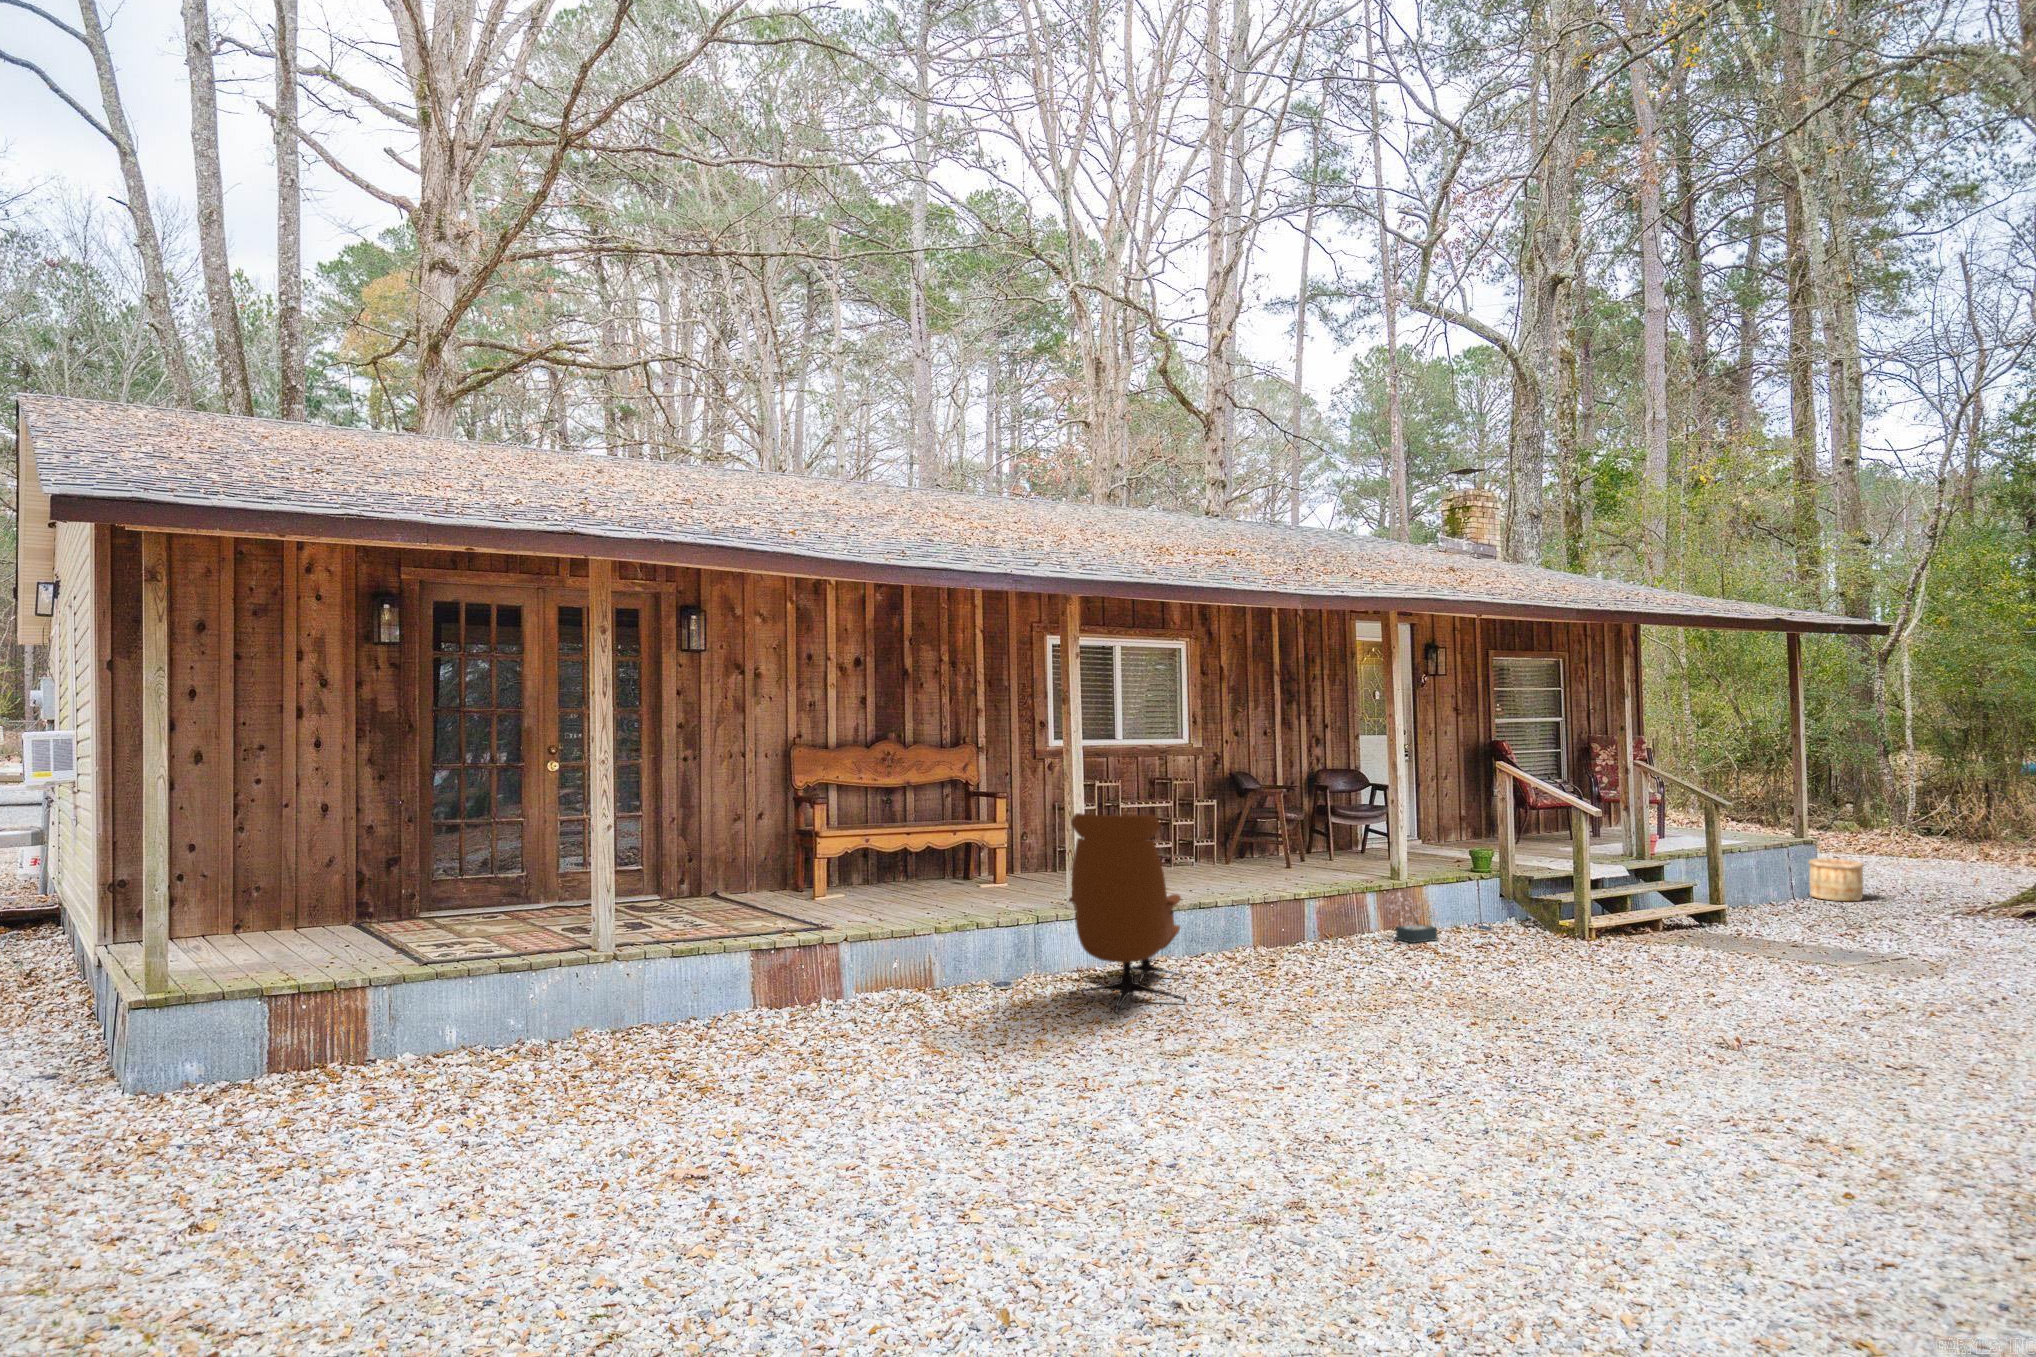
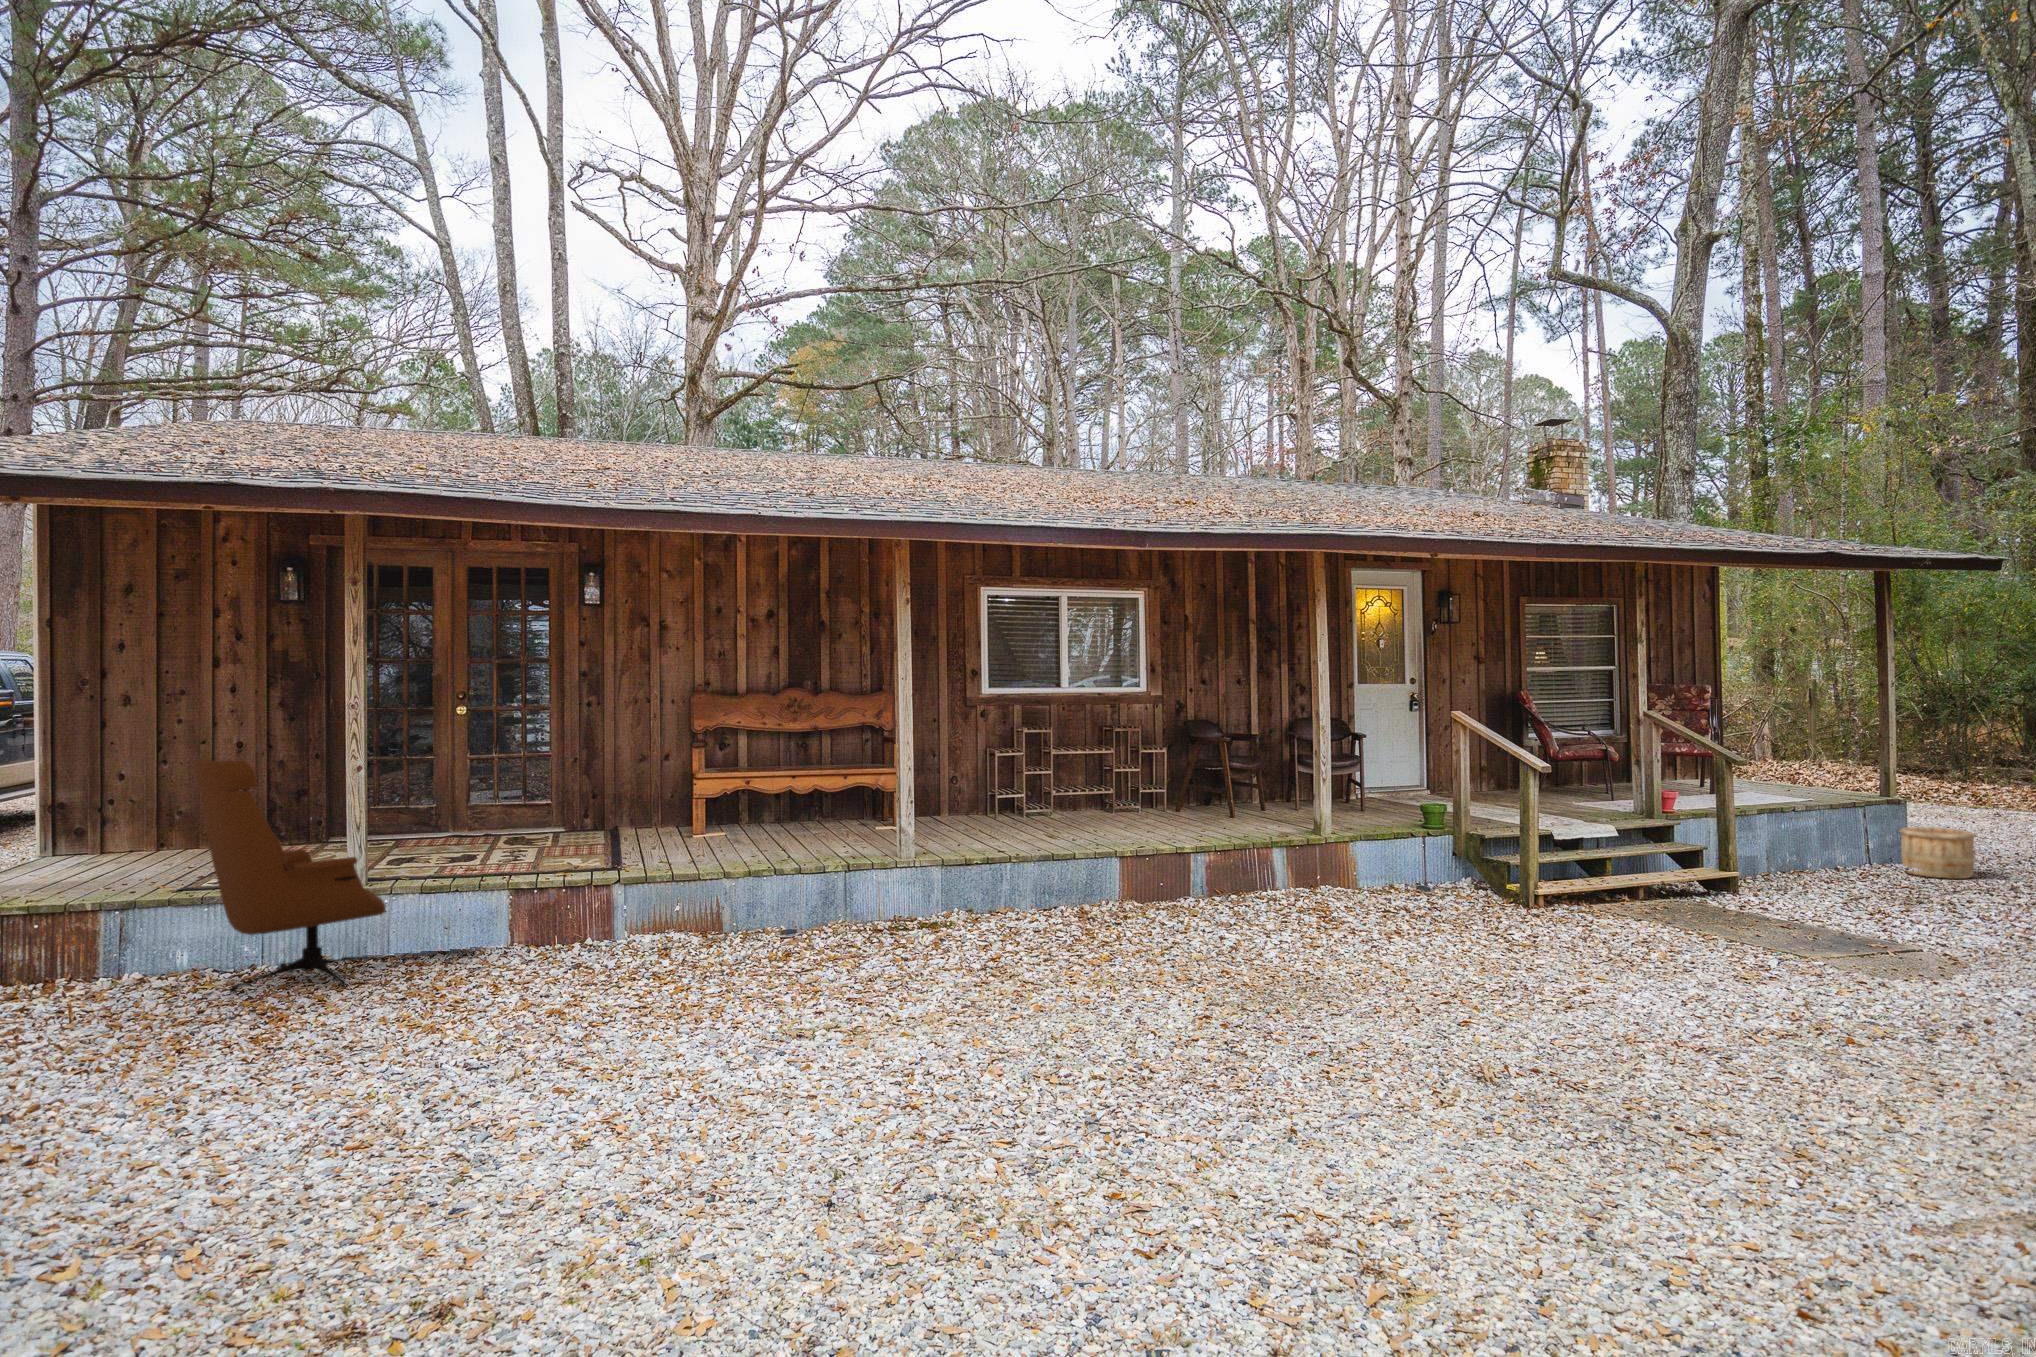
lounge chair: present [1069,813,1186,1013] -> present [193,759,475,993]
decorative plant: present [1387,893,1437,943] -> none [1285,844,1348,899]

